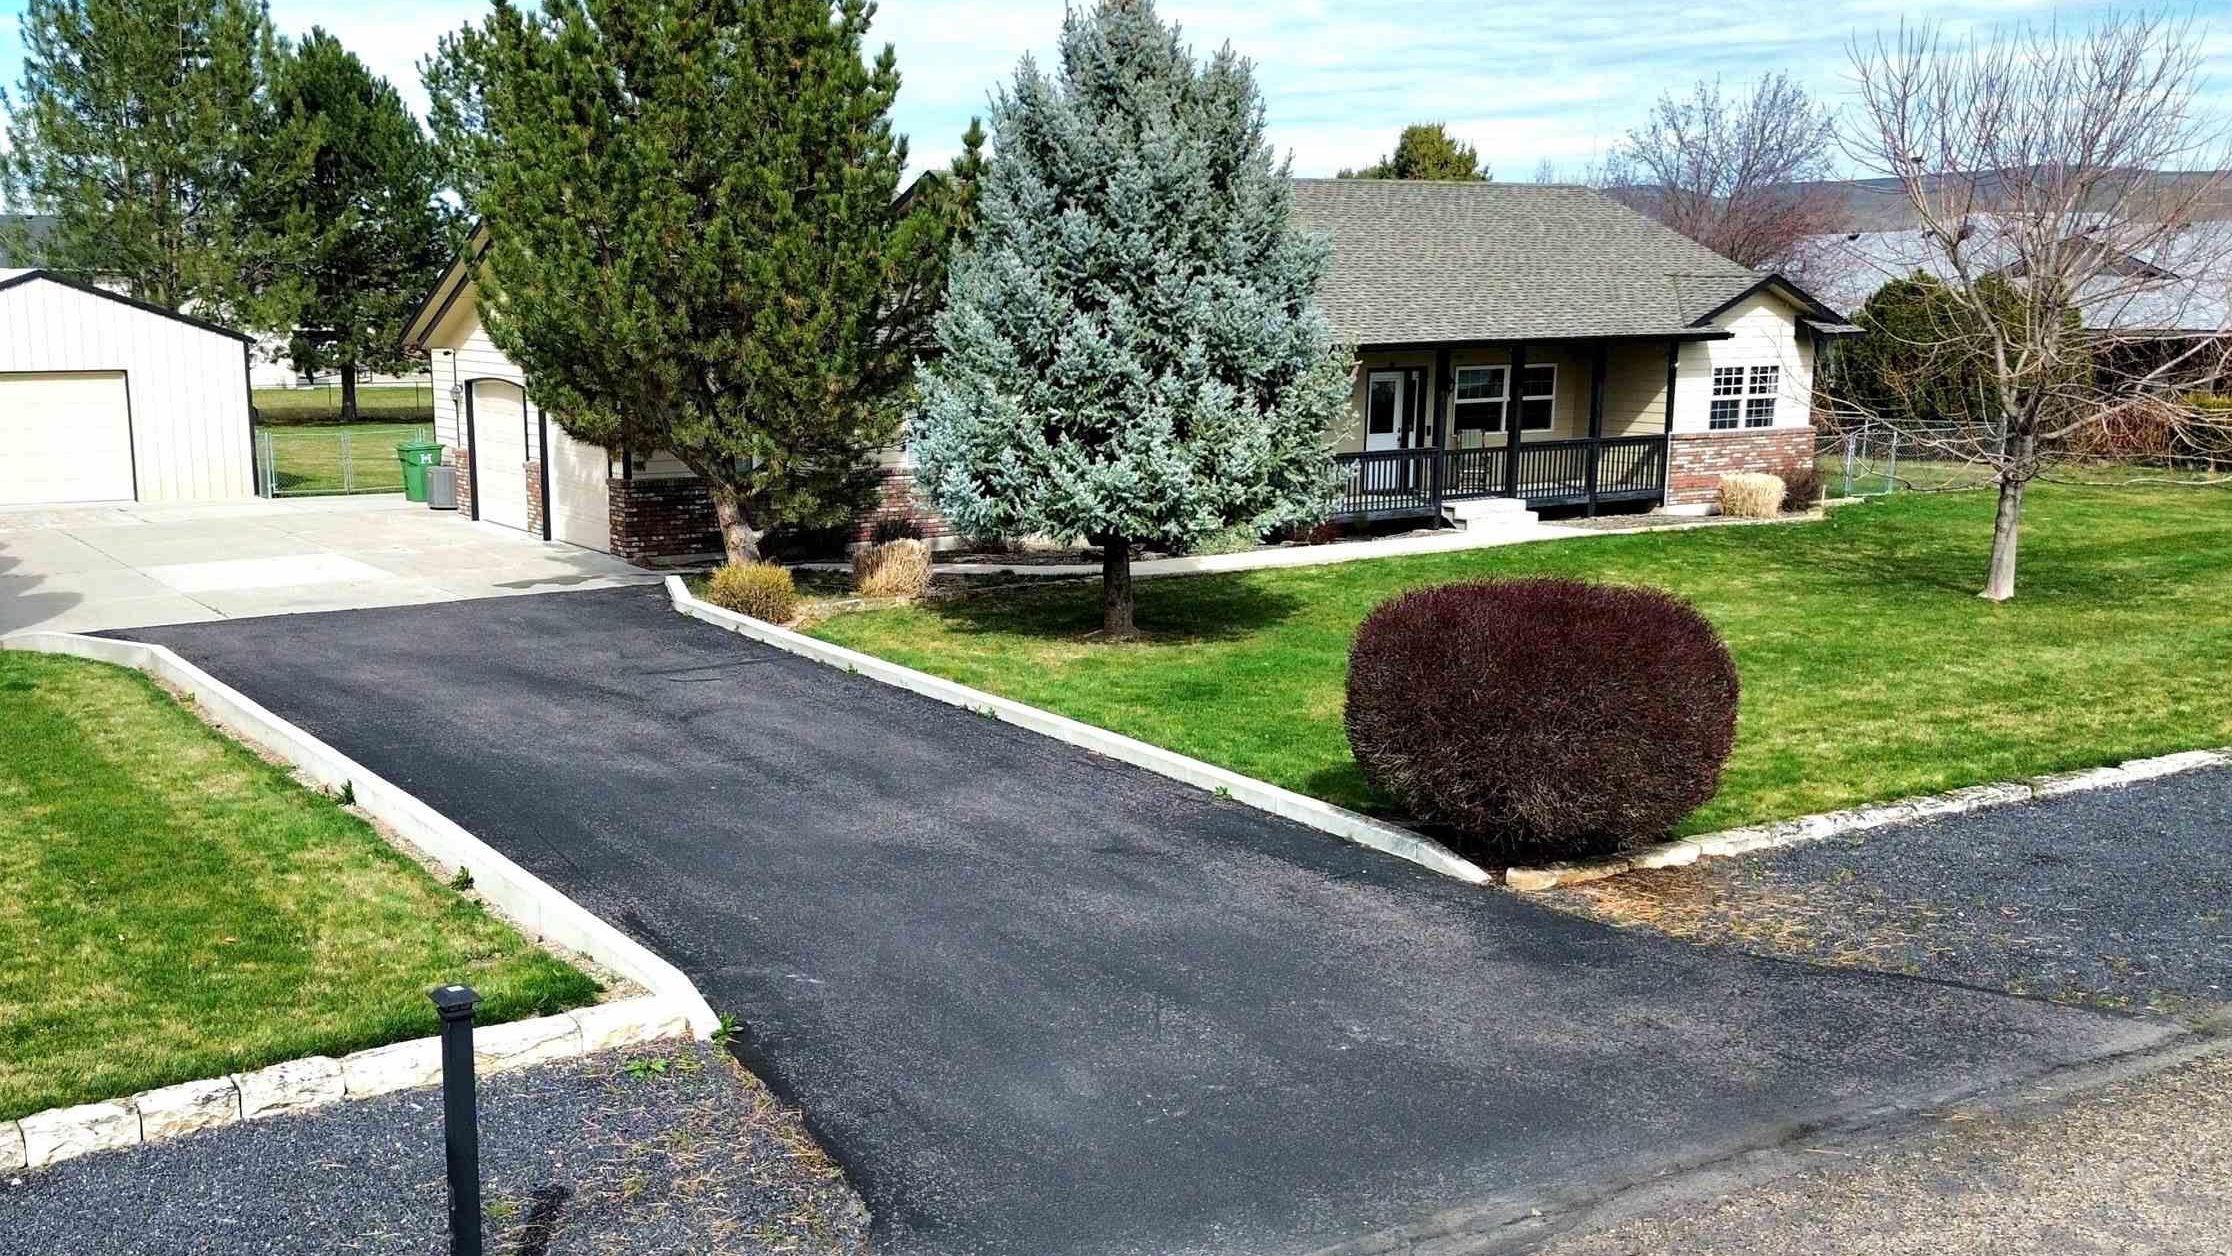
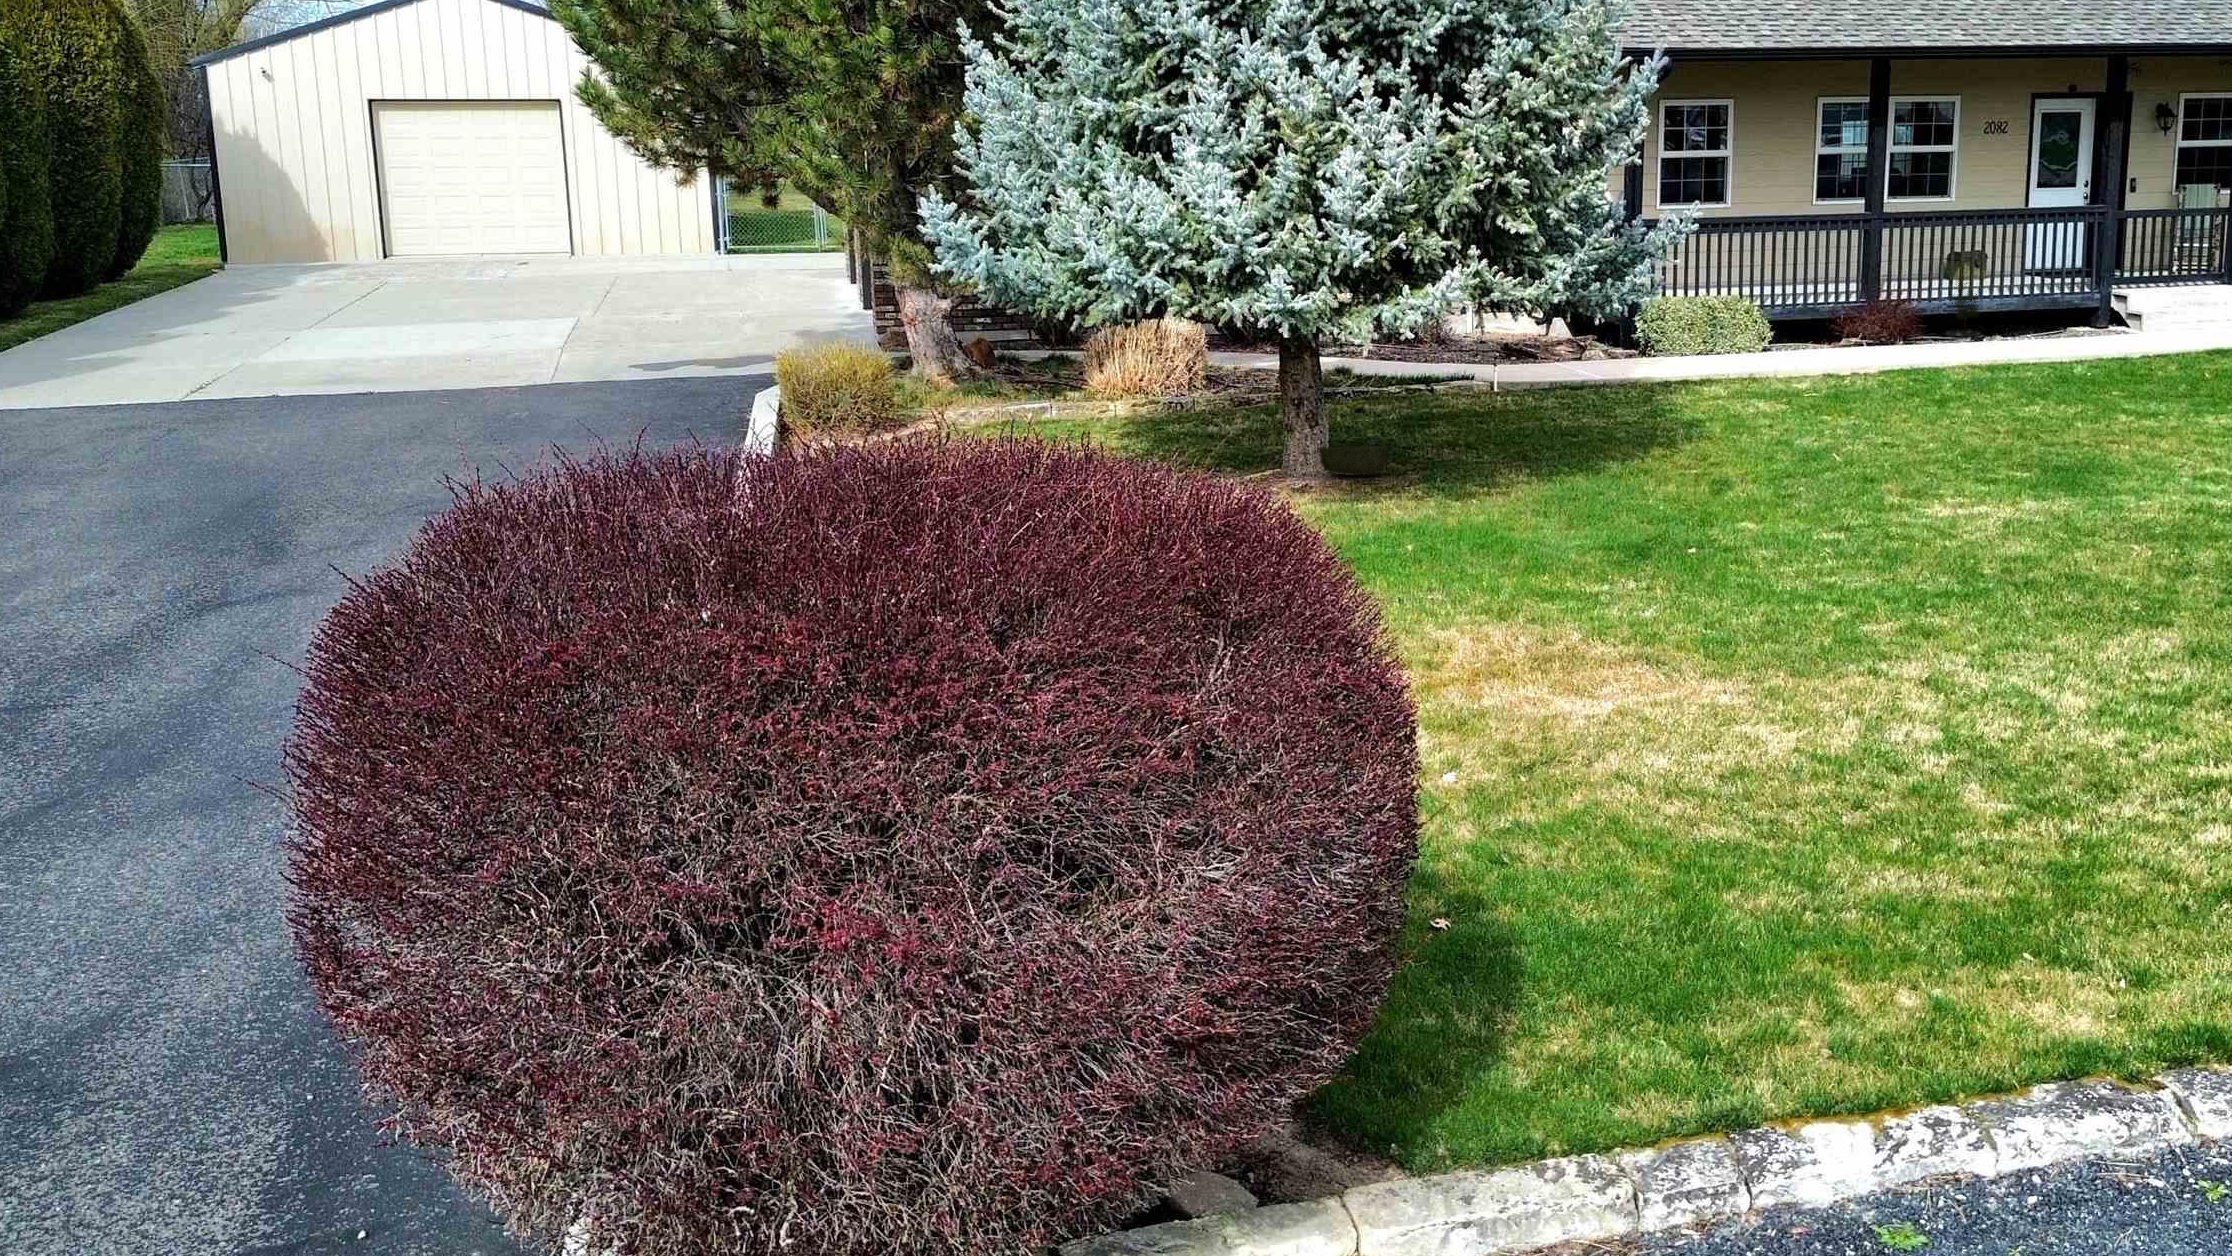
woven basket: none [1164,621,1209,640] -> present [1318,446,1388,475]

